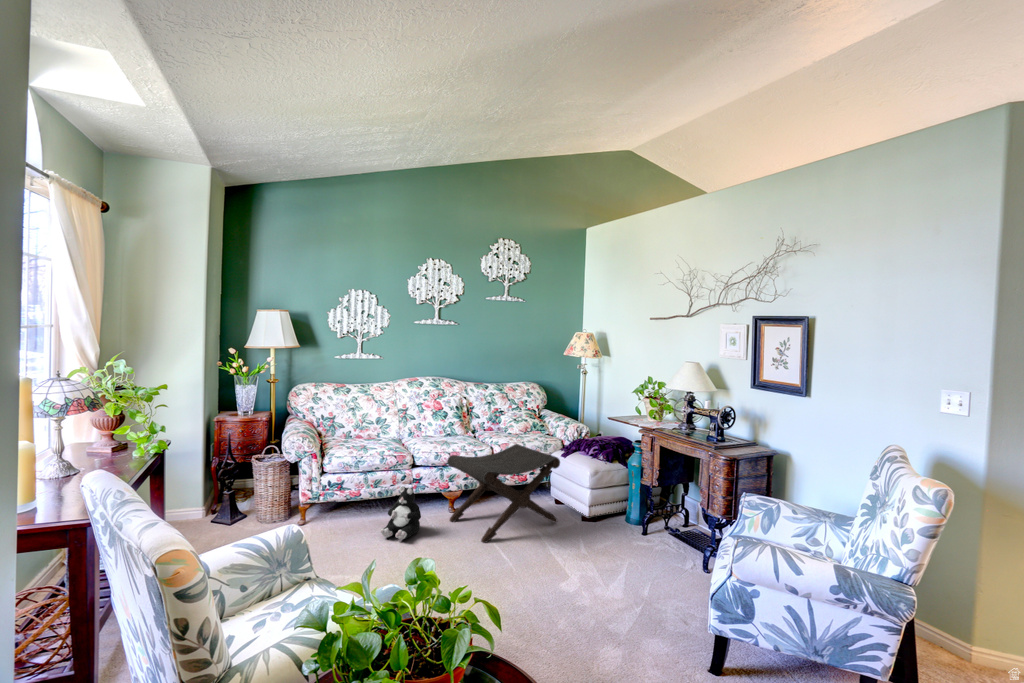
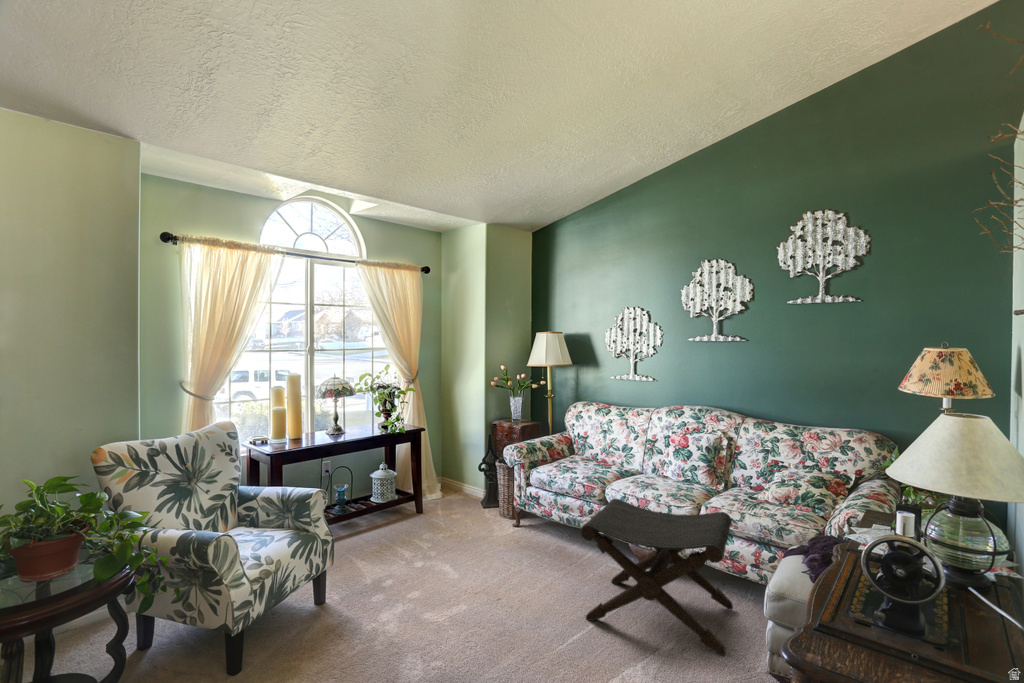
plush toy: present [381,487,421,540] -> none [526,517,573,573]

